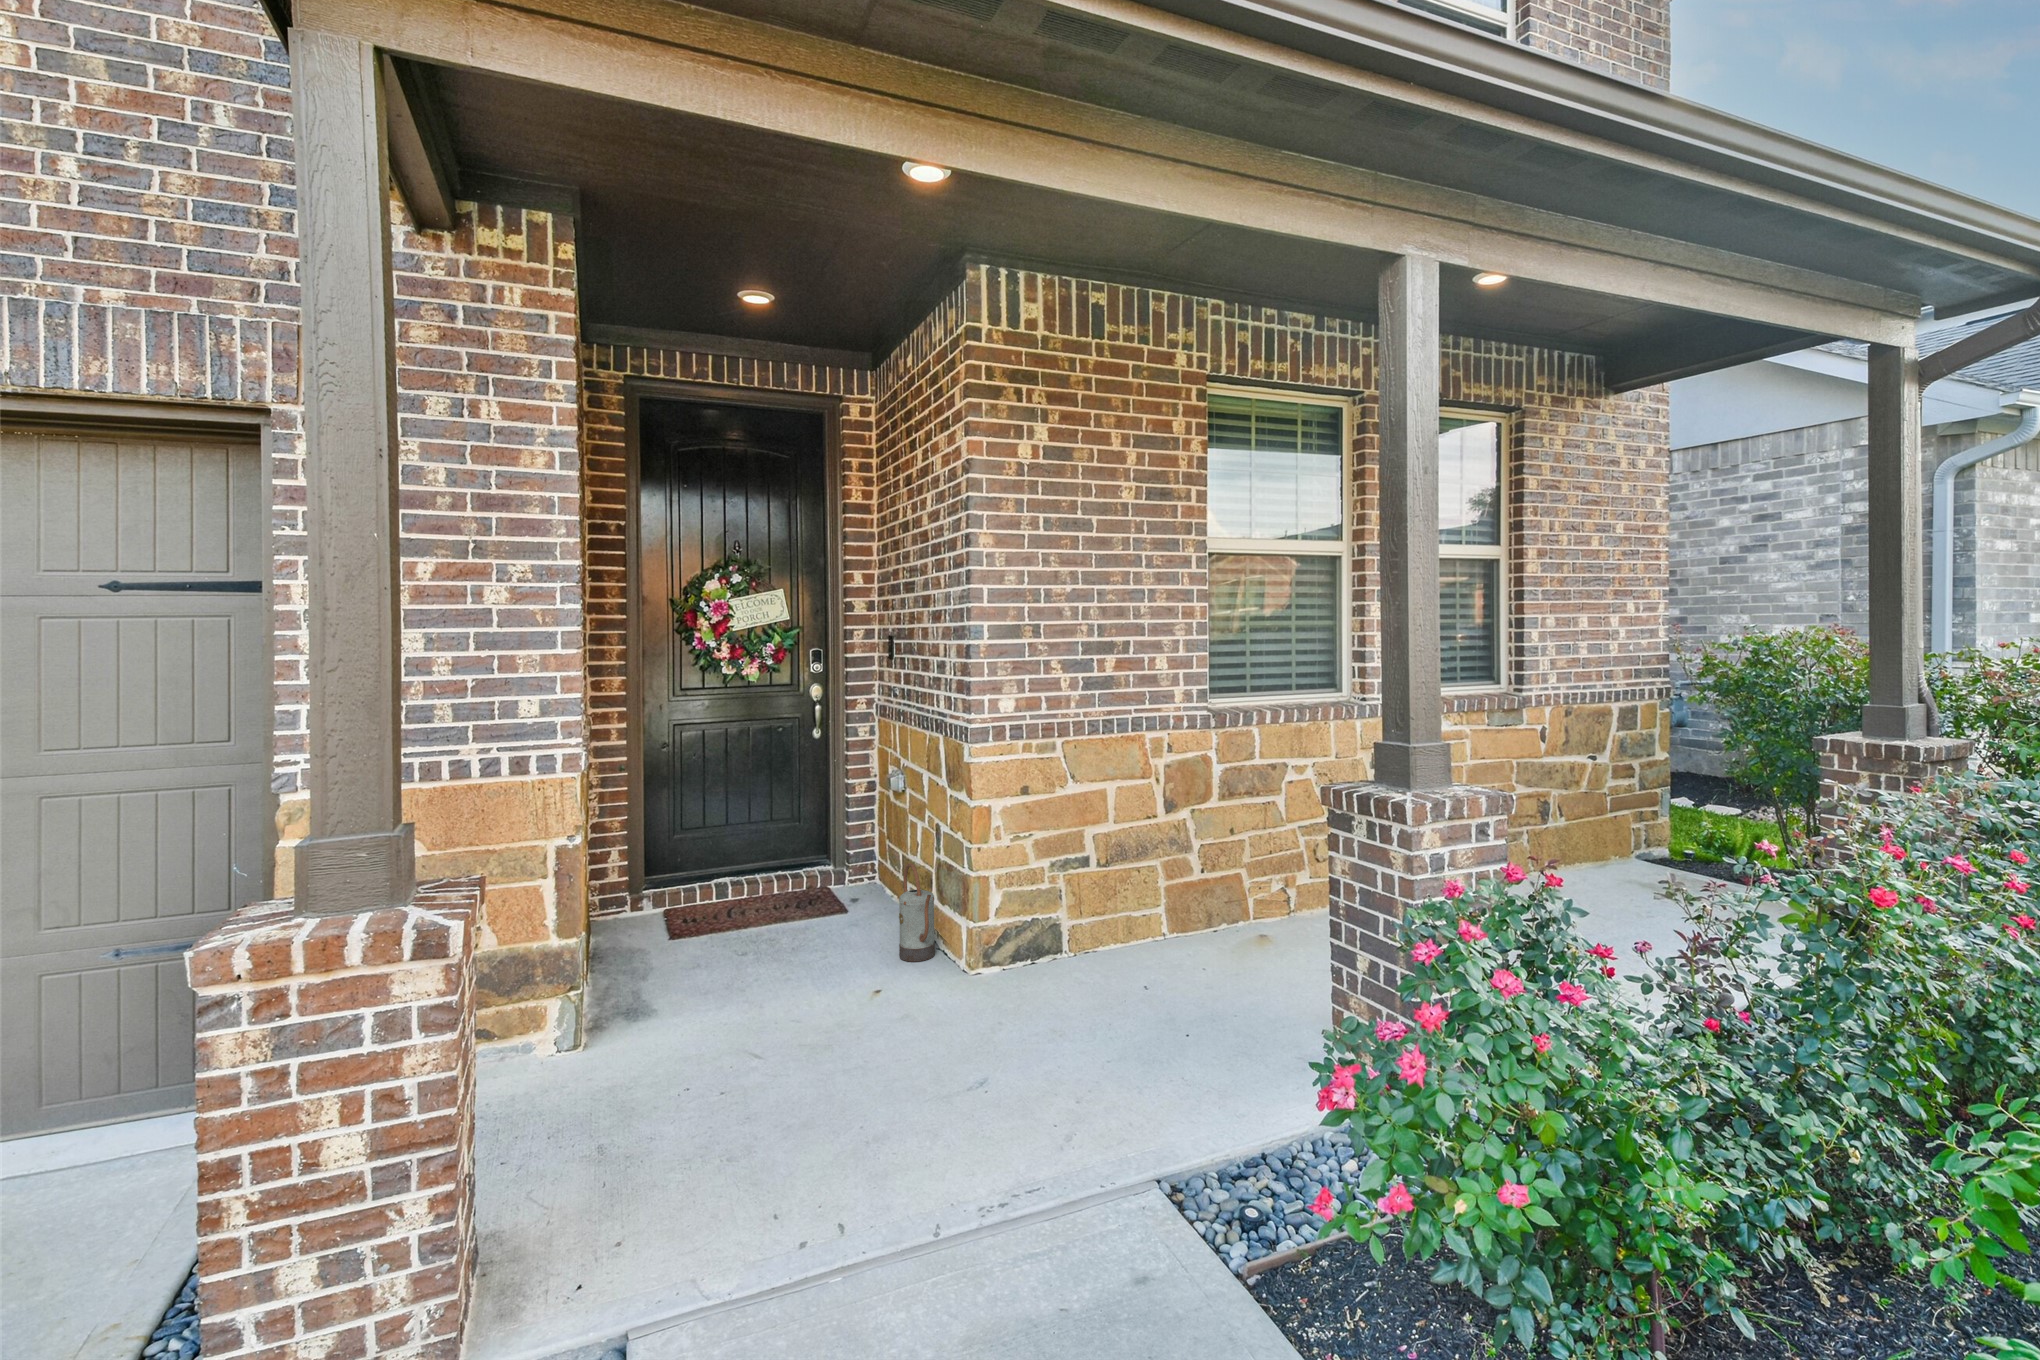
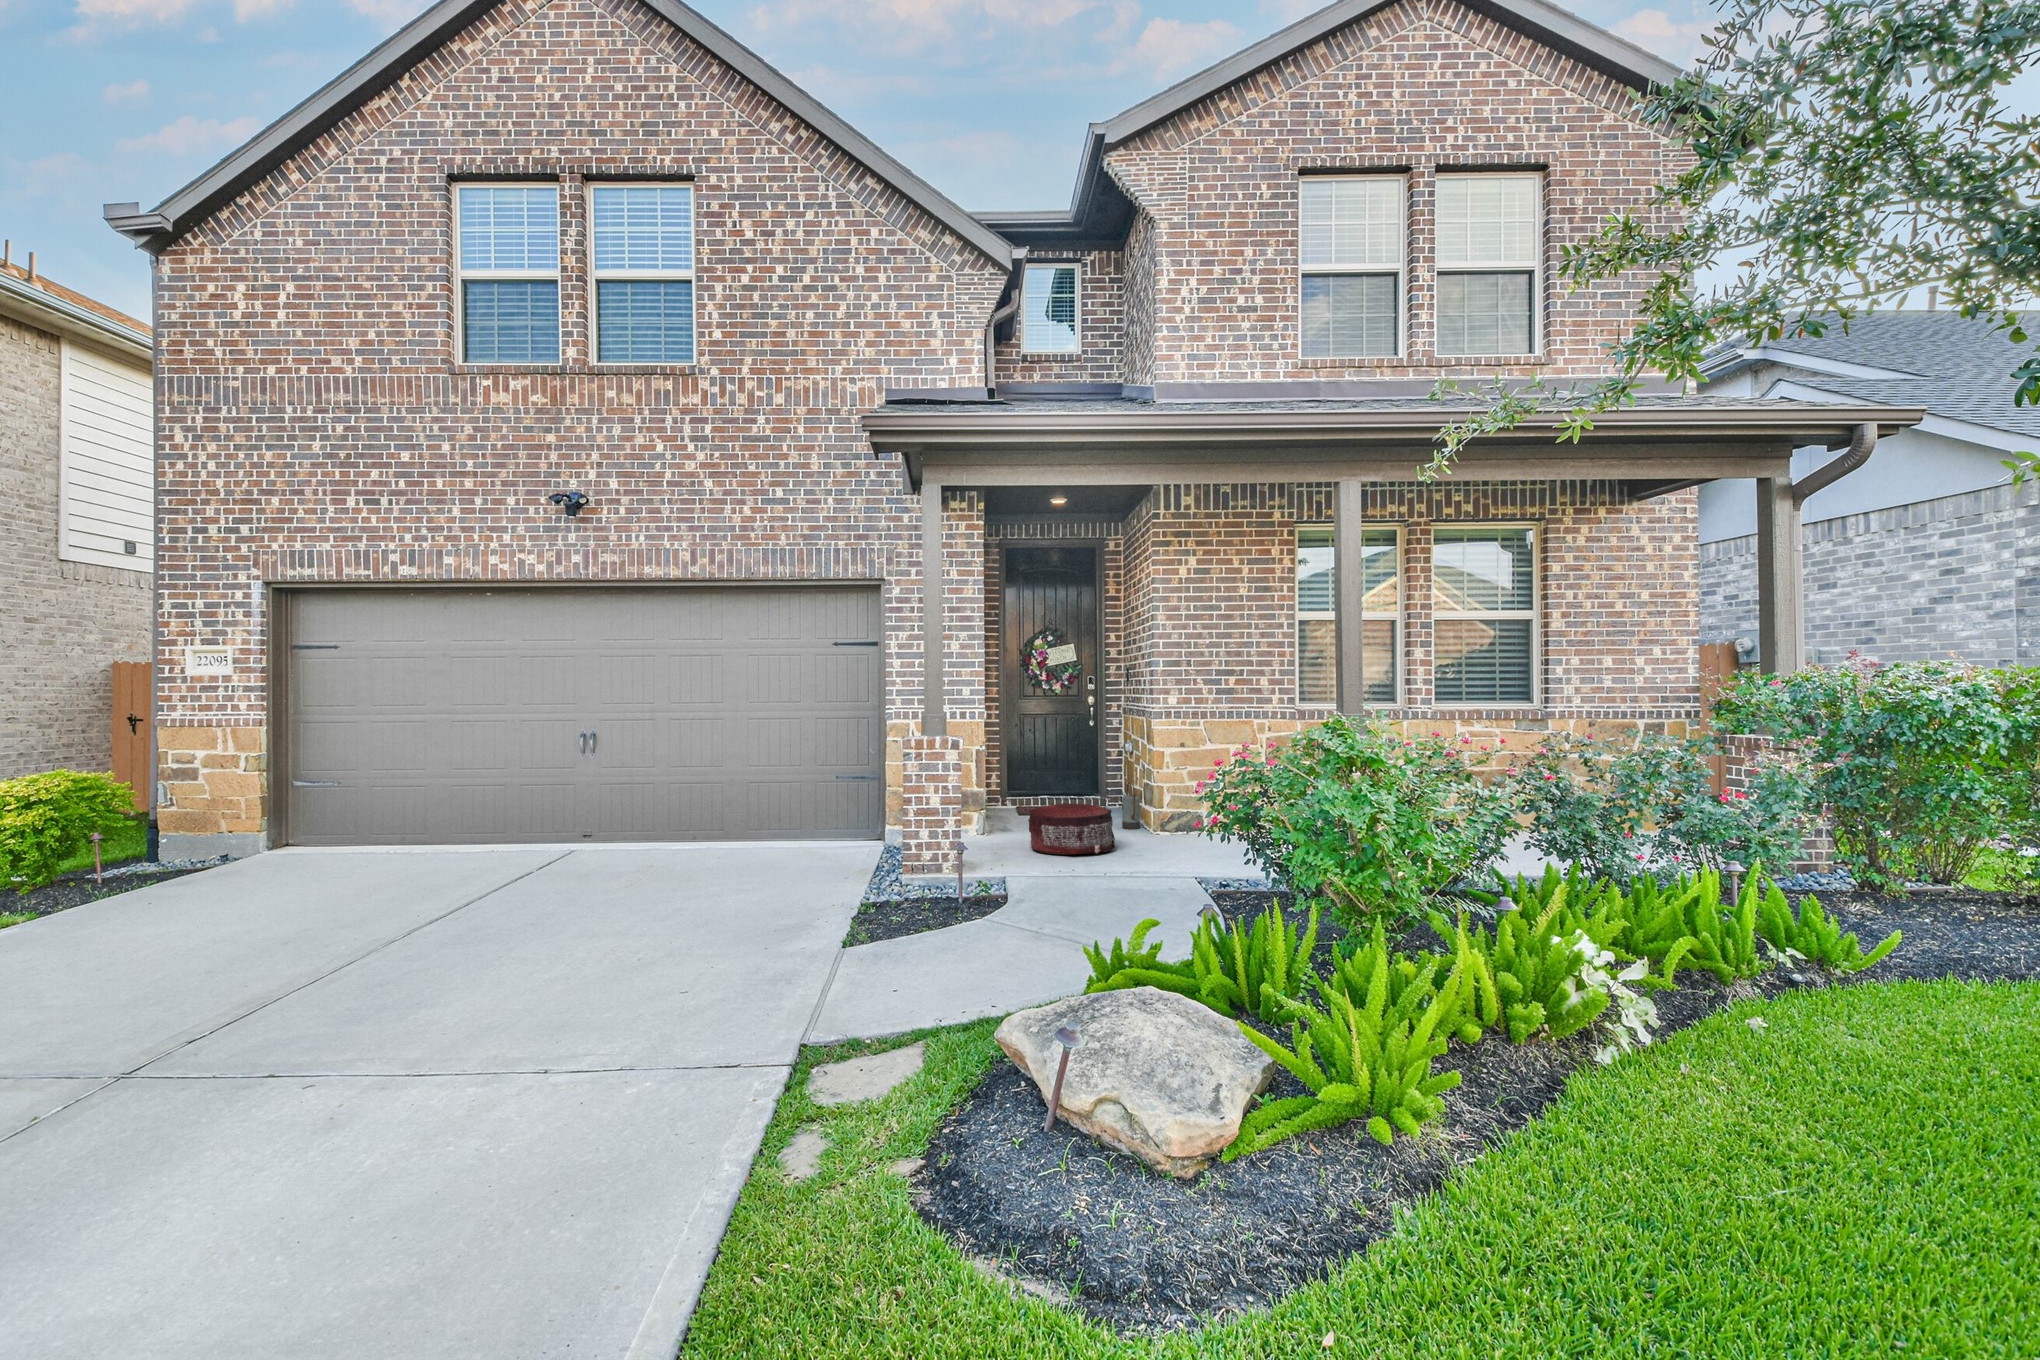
pouf: none [700,961,924,1142] -> present [1028,803,1115,855]

